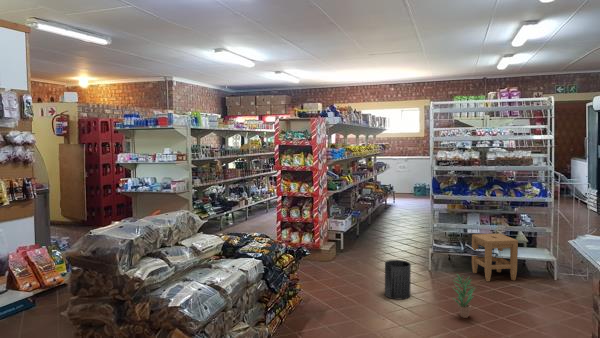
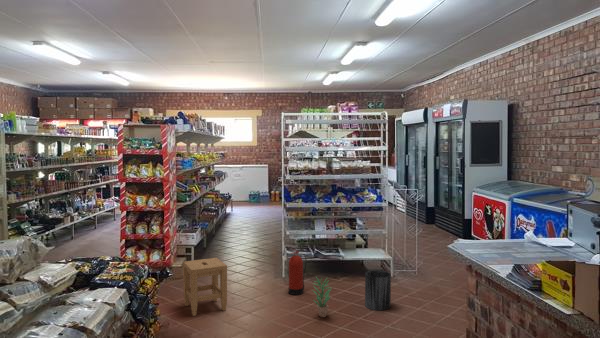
stool: present [472,234,518,281] -> present [183,258,227,316]
fire extinguisher: none [432,242,452,291] -> present [289,250,306,295]
trash can: present [385,260,411,299] -> present [365,270,391,310]

